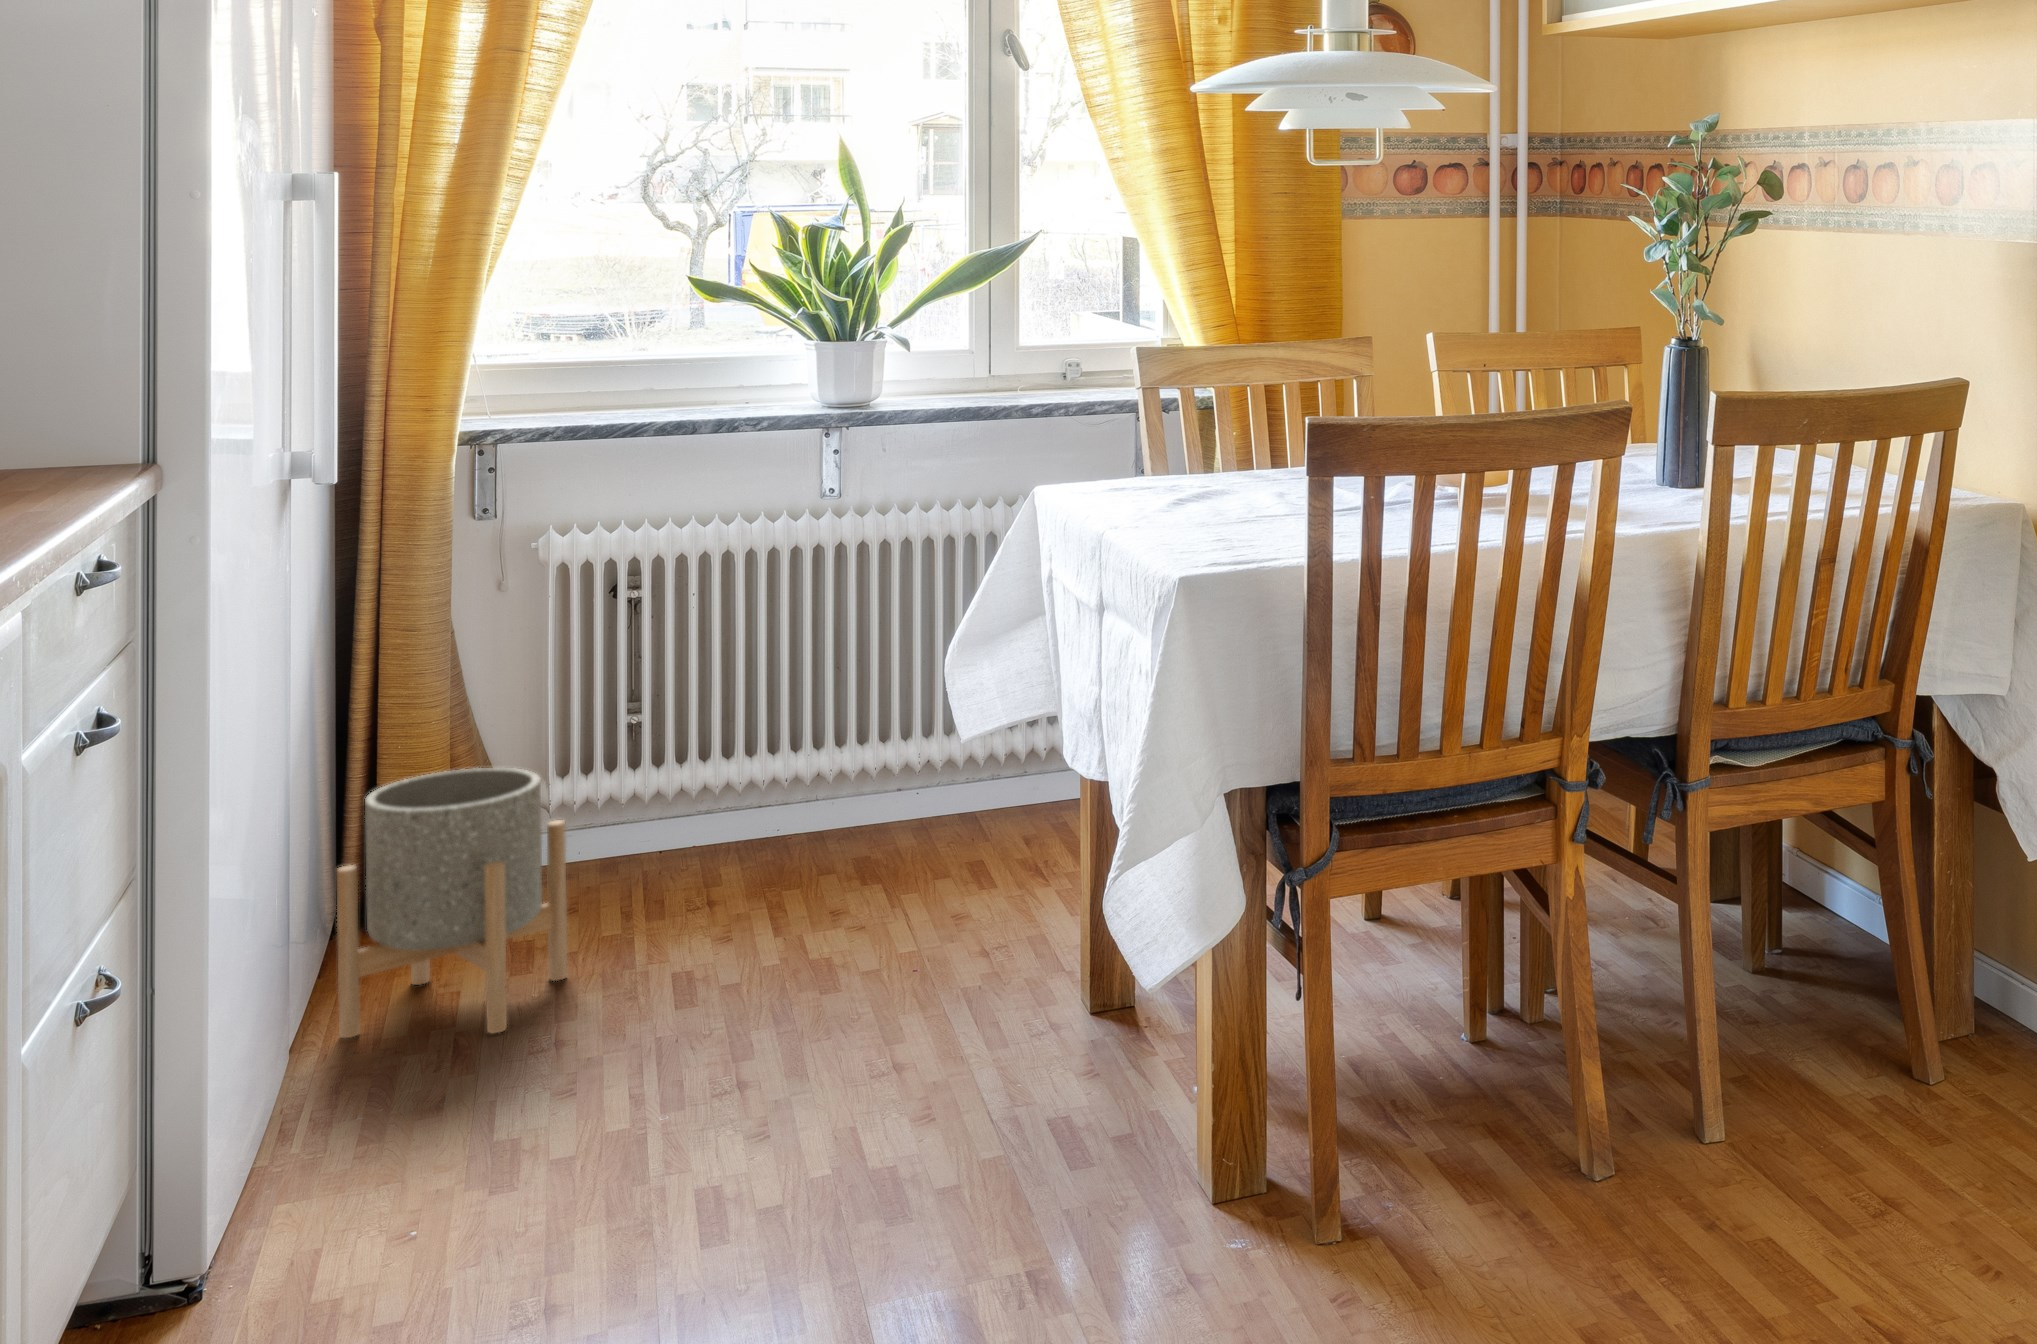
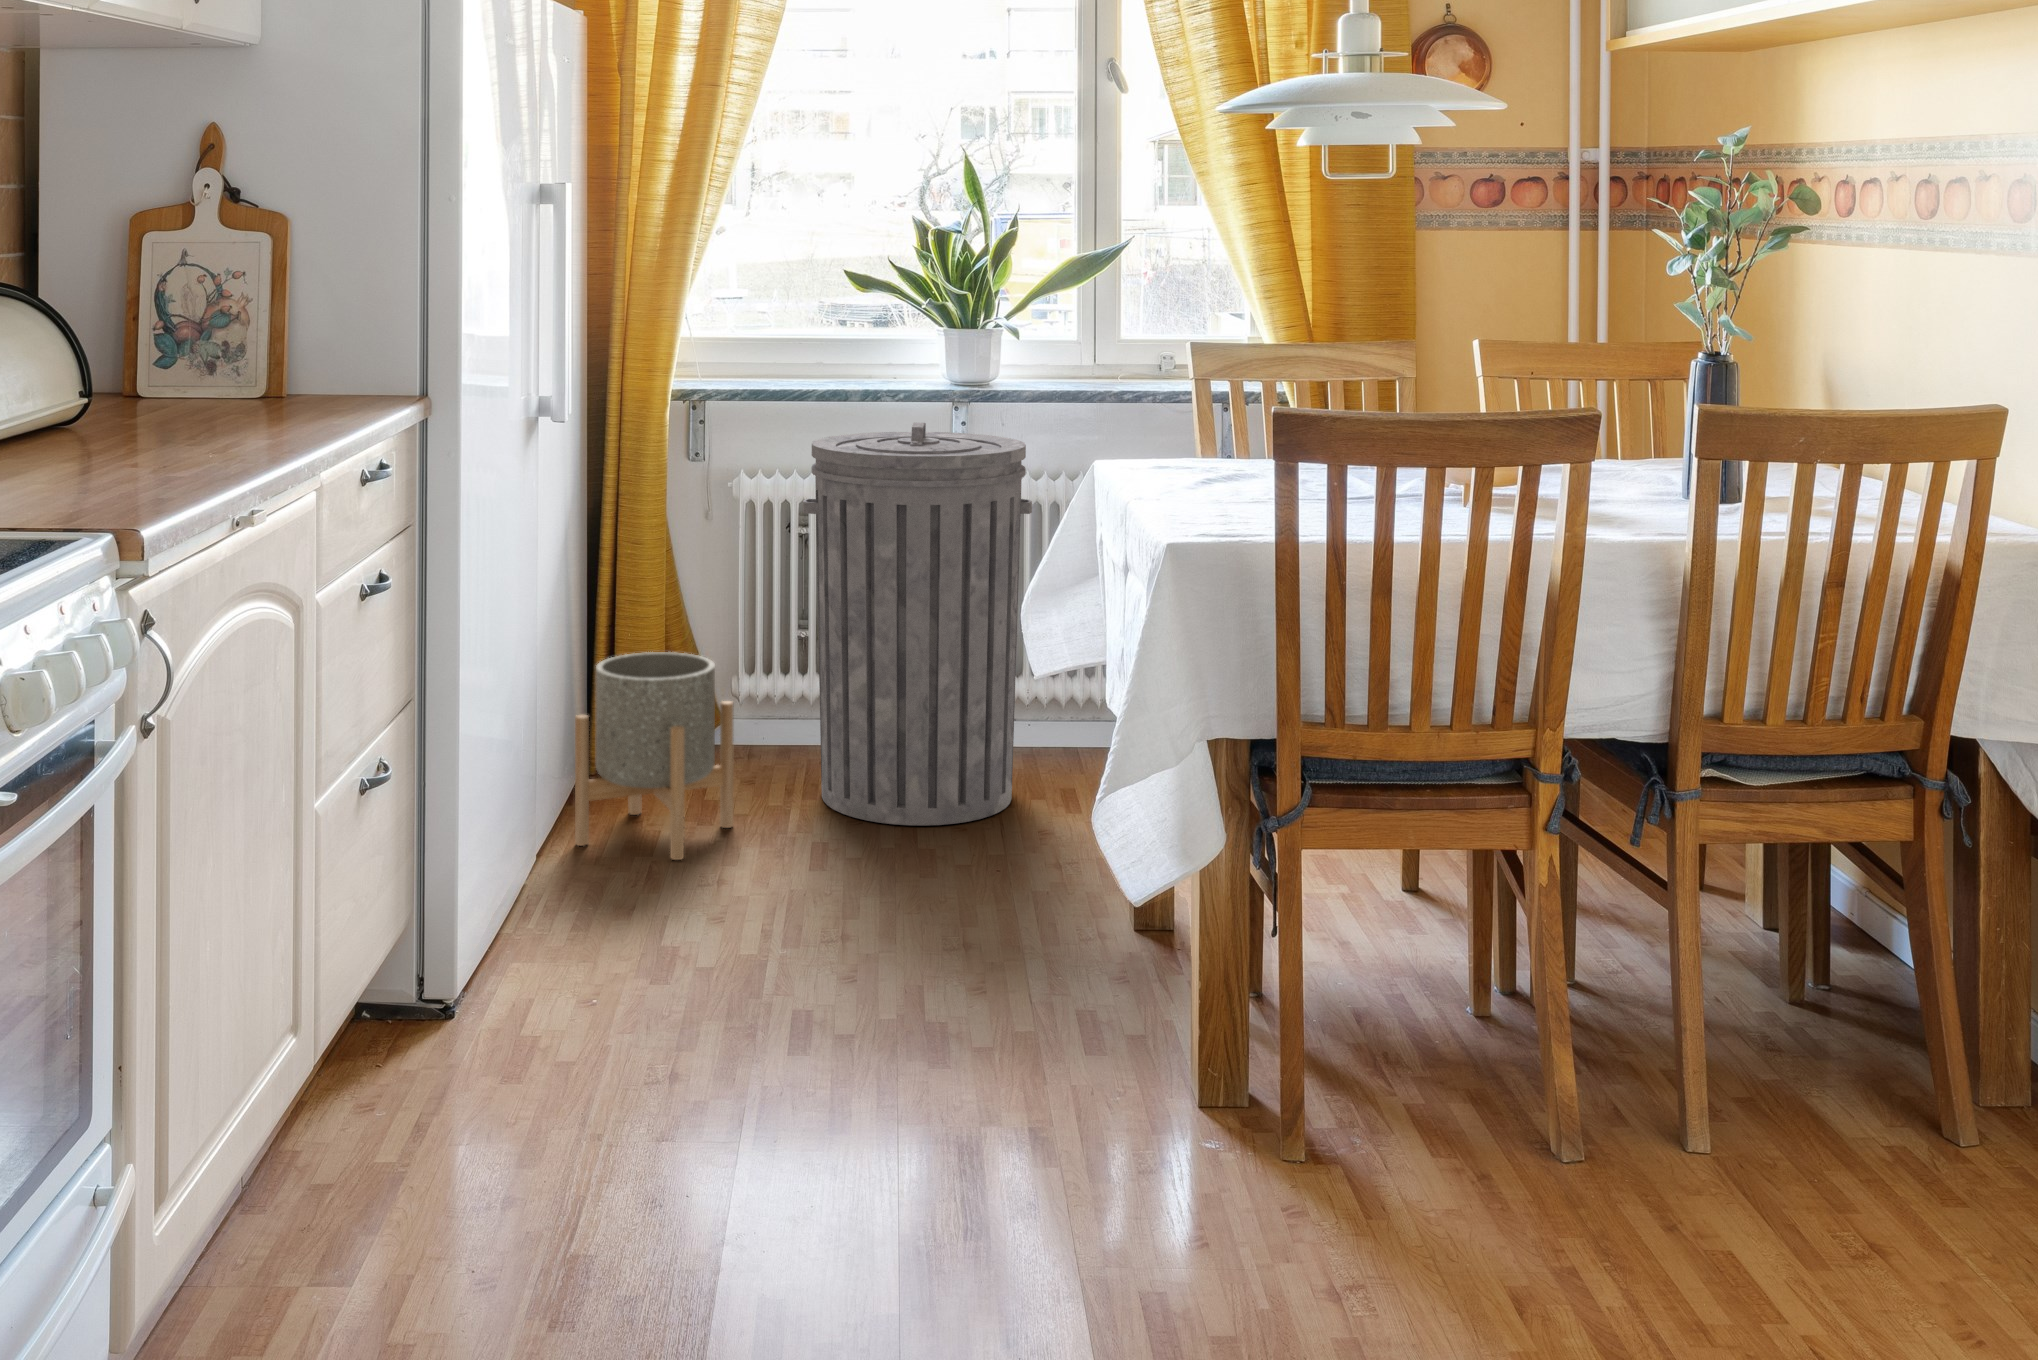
trash can: none [649,456,944,941] -> present [803,422,1032,826]

